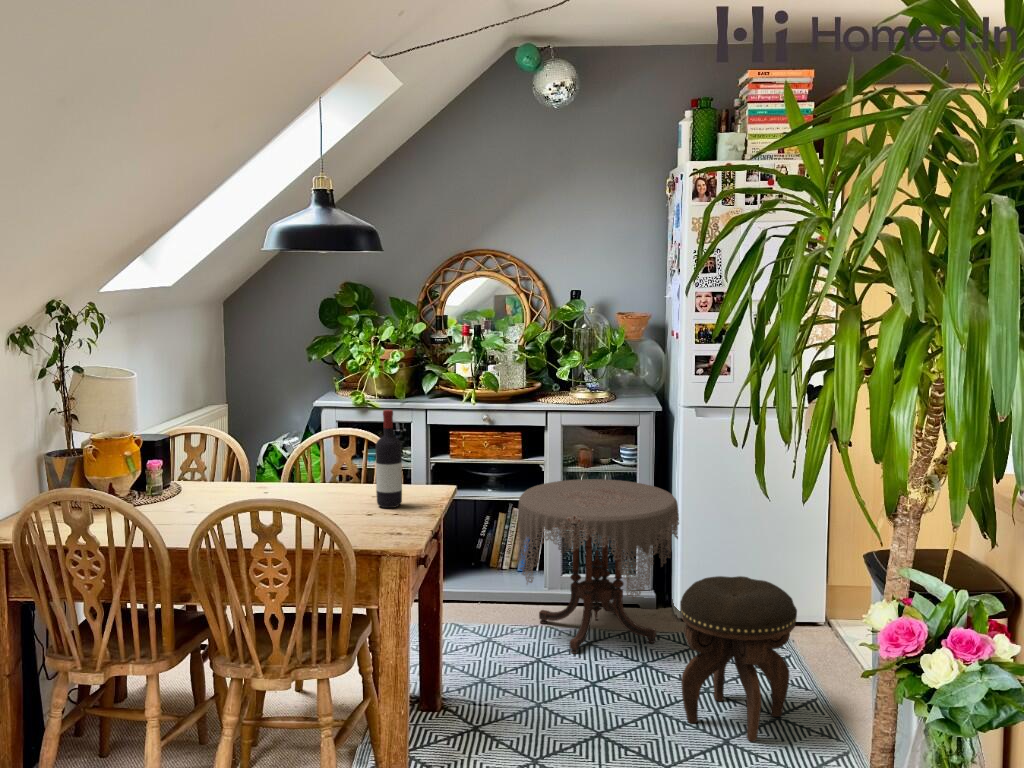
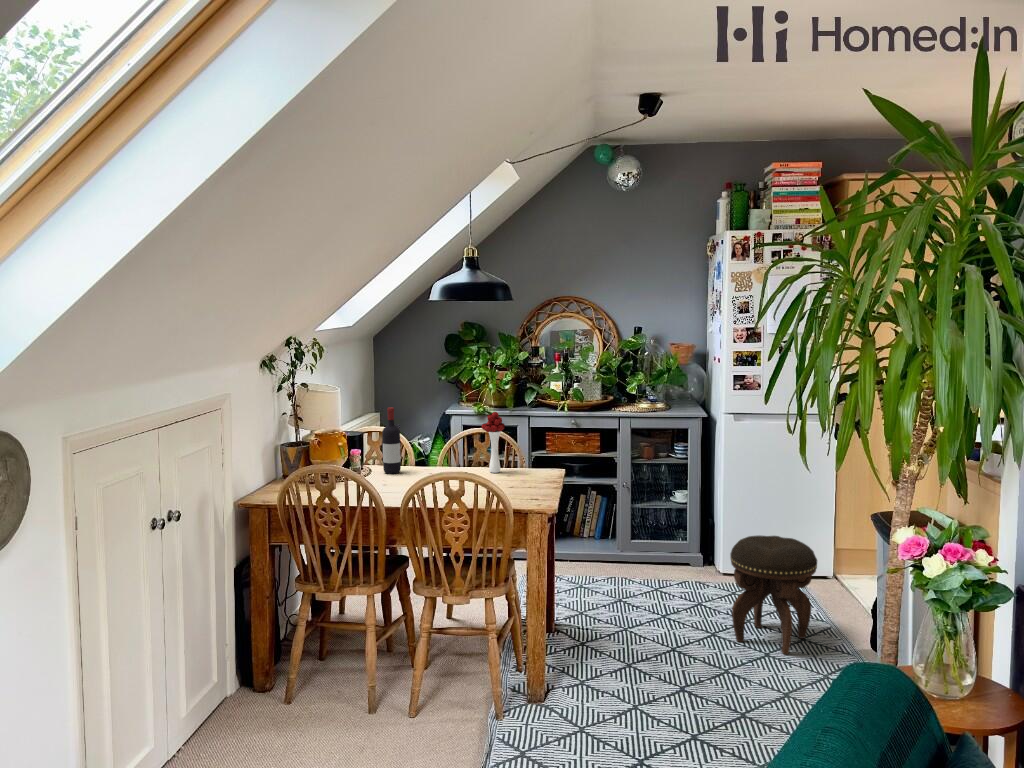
flower bouquet: none [338,407,371,492] -> present [482,412,505,473]
wine bottle: present [376,410,402,508] -> present [382,407,401,474]
side table: present [518,479,679,654] -> none [602,468,724,595]

